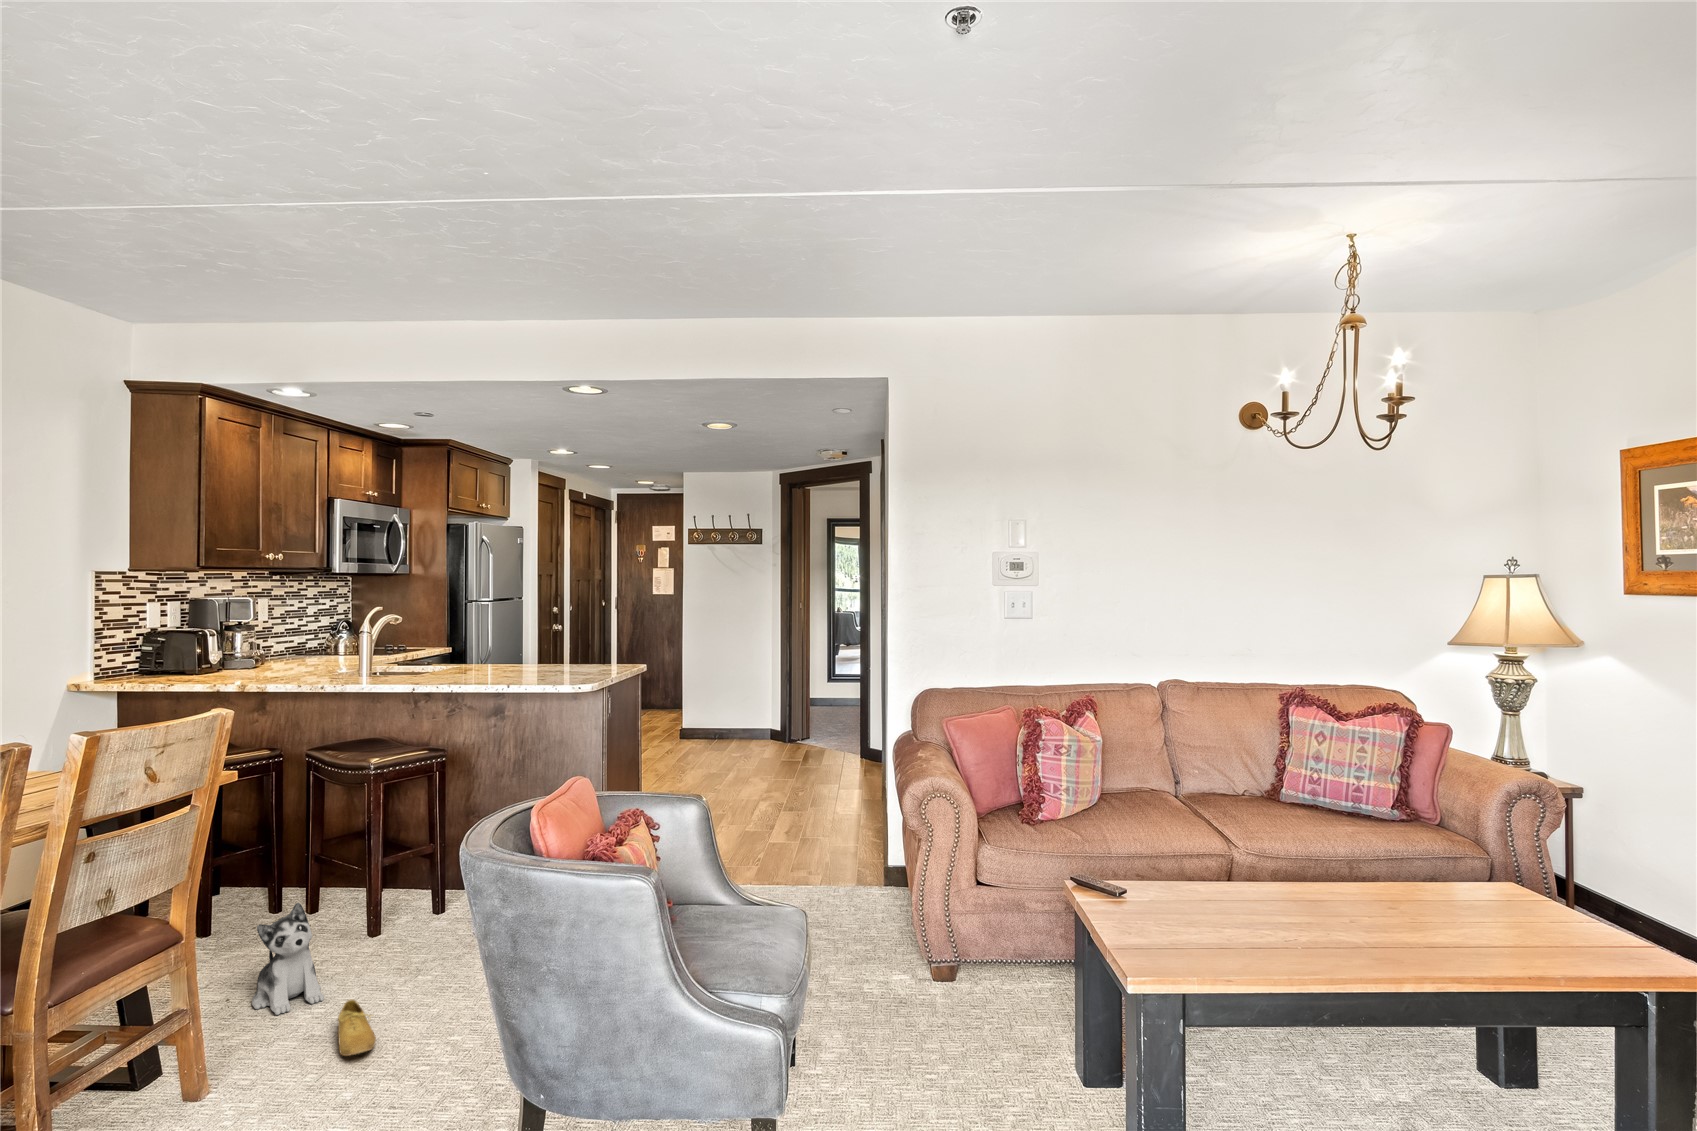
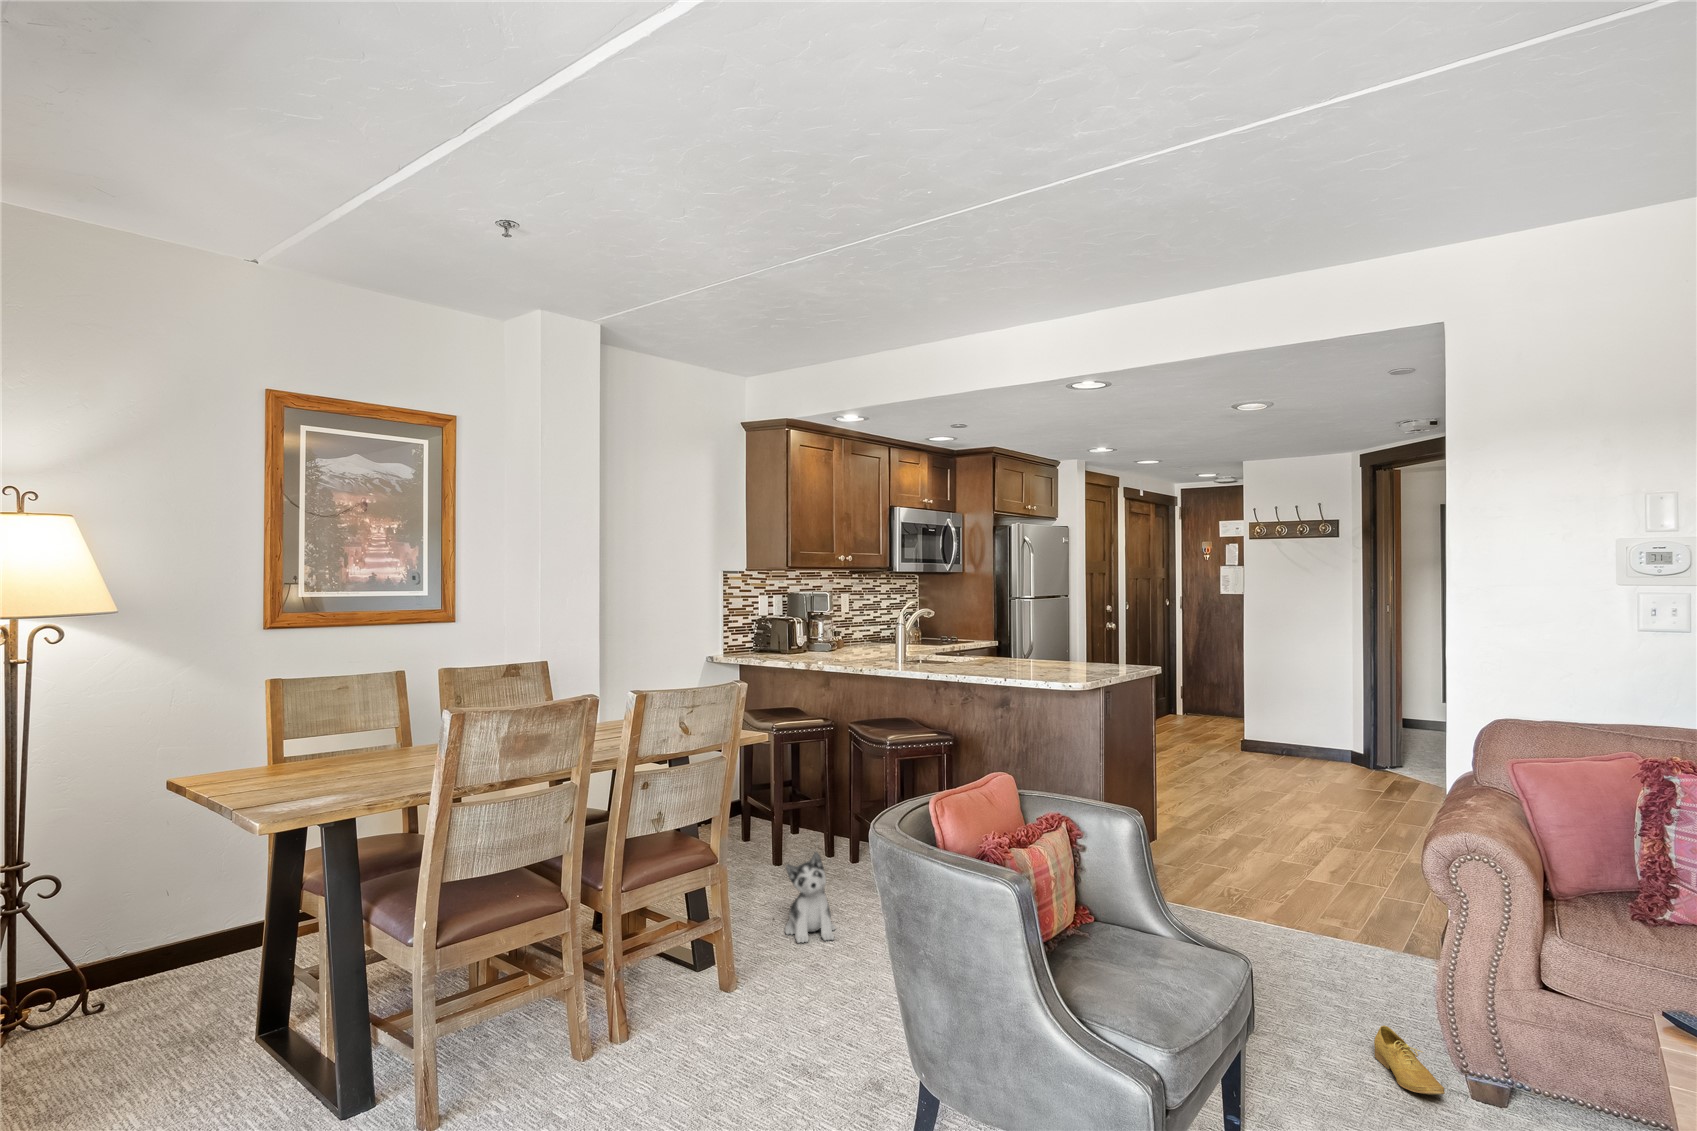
shoe: present [338,1000,376,1056] -> present [1374,1026,1445,1094]

